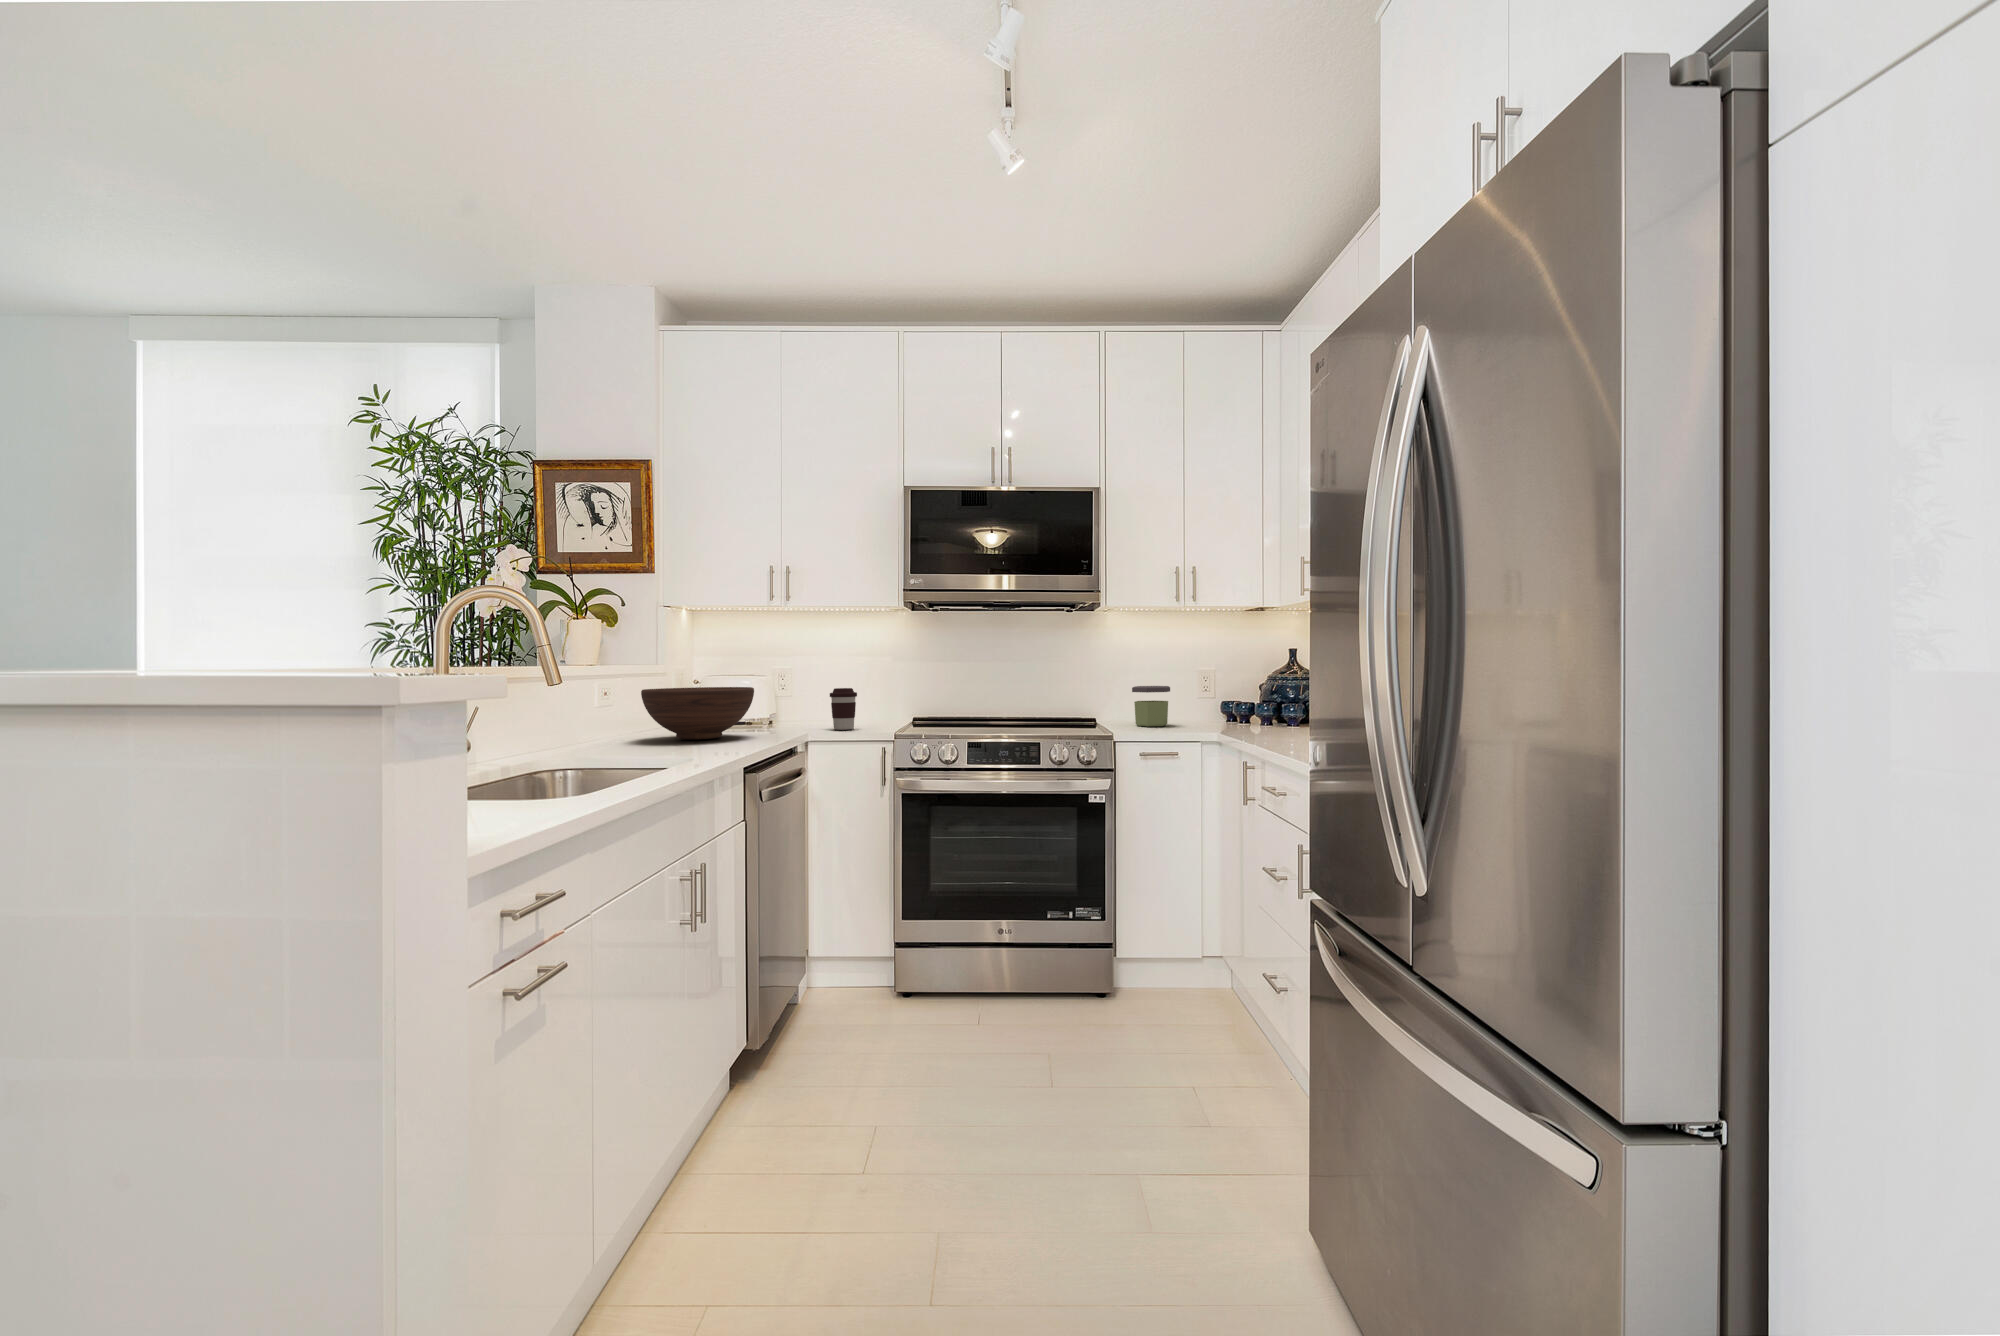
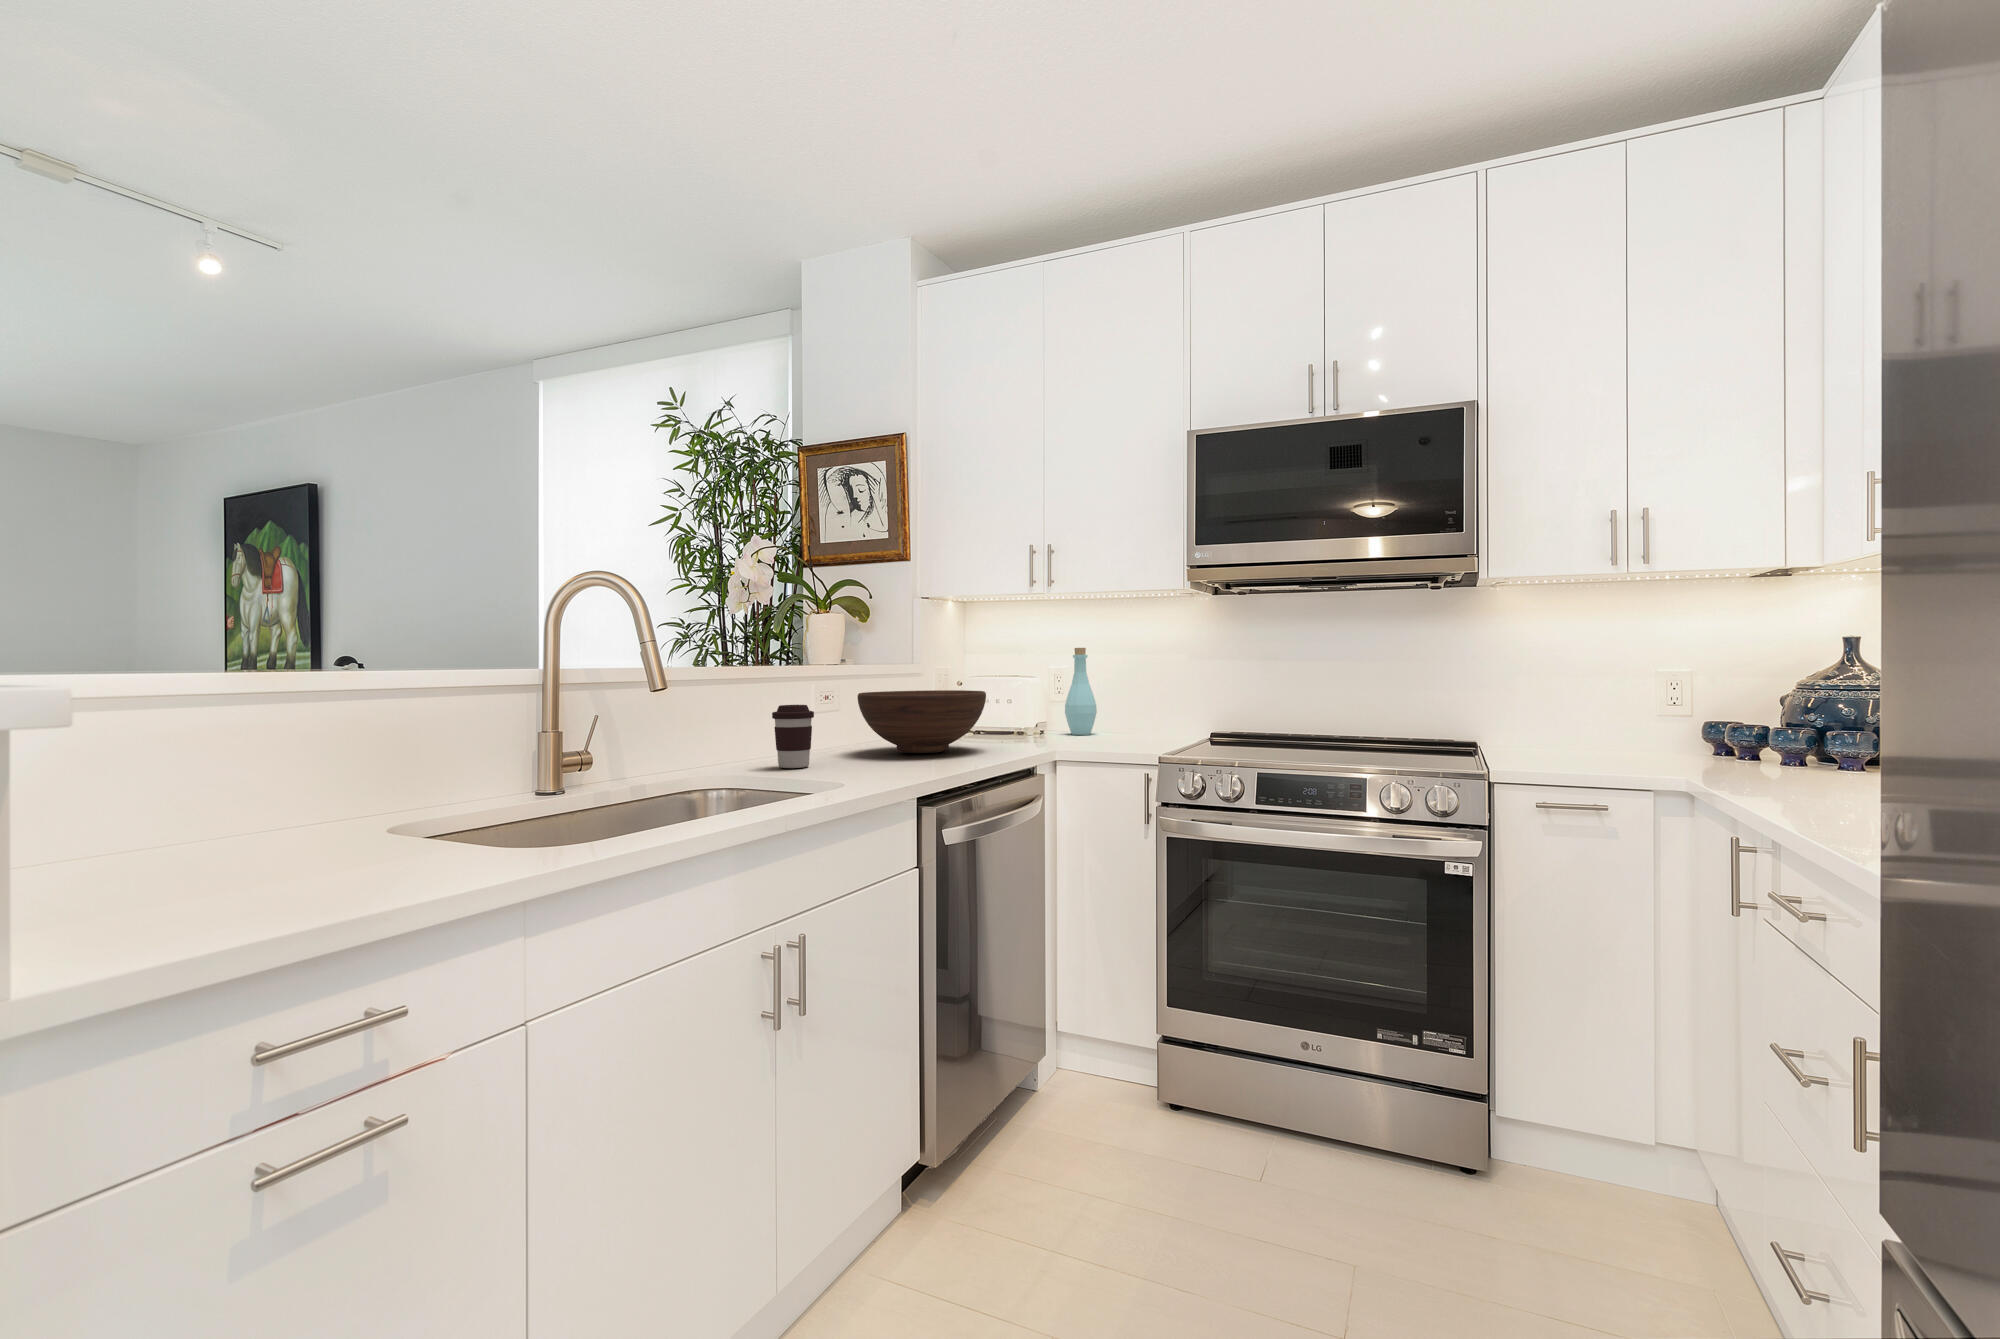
bottle: none [792,652,818,724] -> present [1065,648,1097,735]
jar: present [1132,686,1170,726] -> none [1535,697,1604,760]
coffee cup: present [830,688,857,730] -> present [772,705,814,768]

